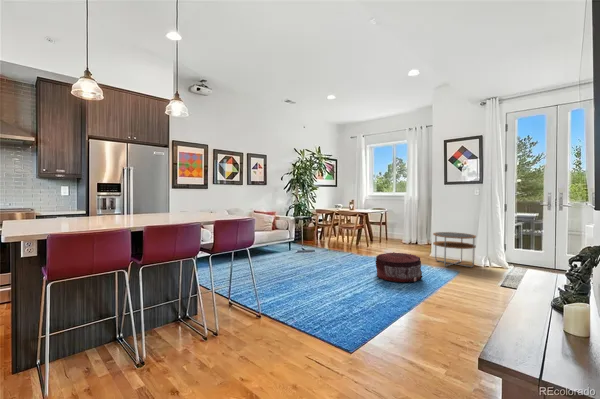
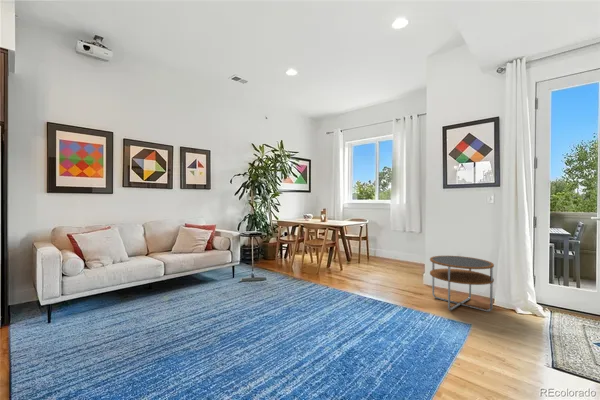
pouf: present [375,252,422,282] -> none [341,293,419,356]

